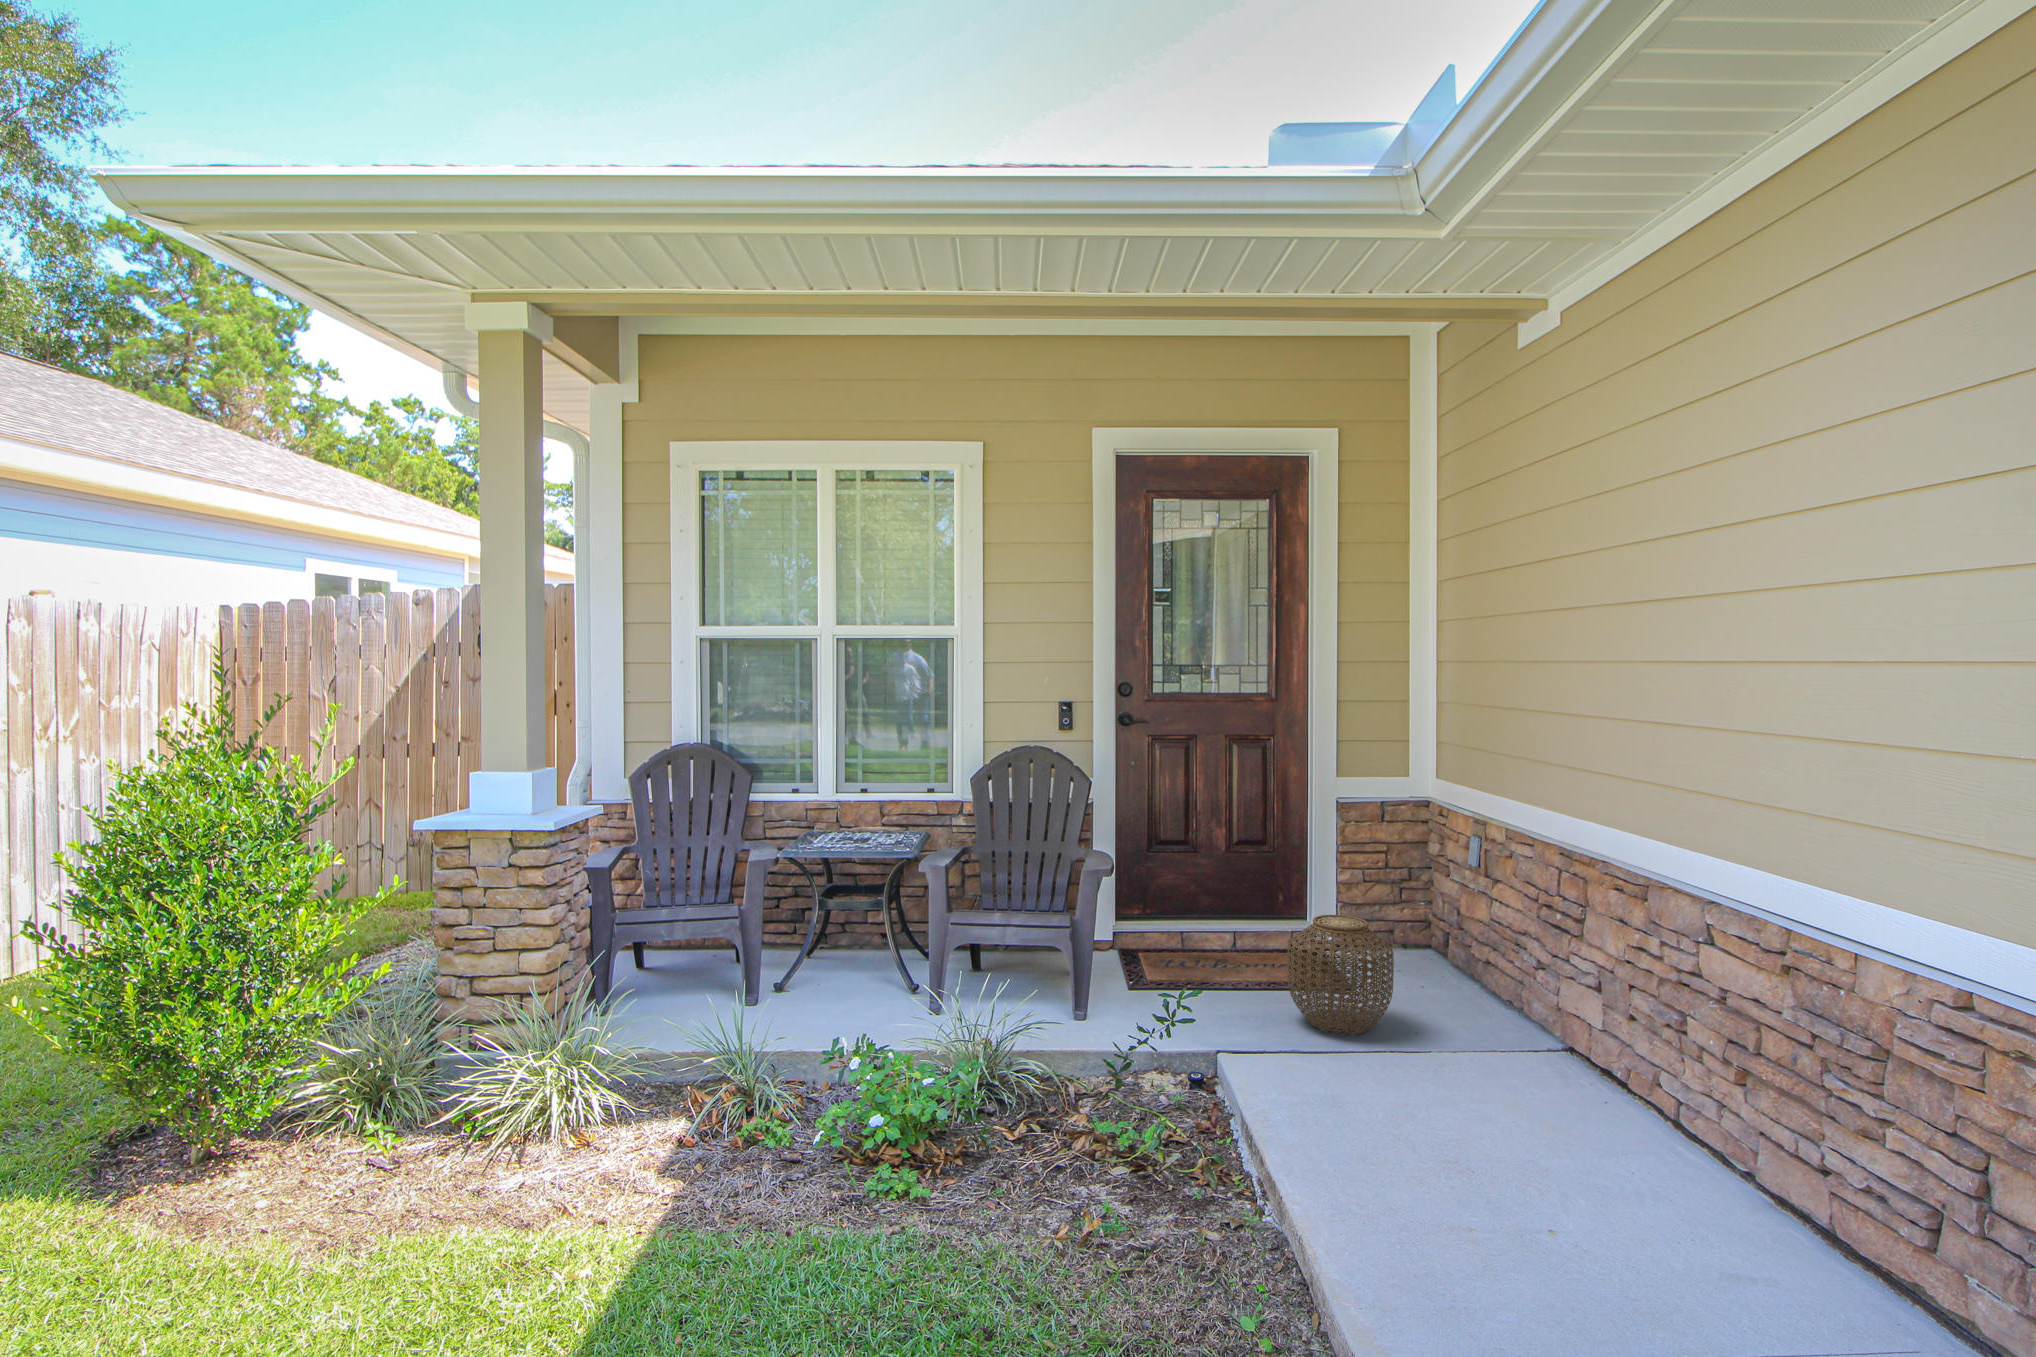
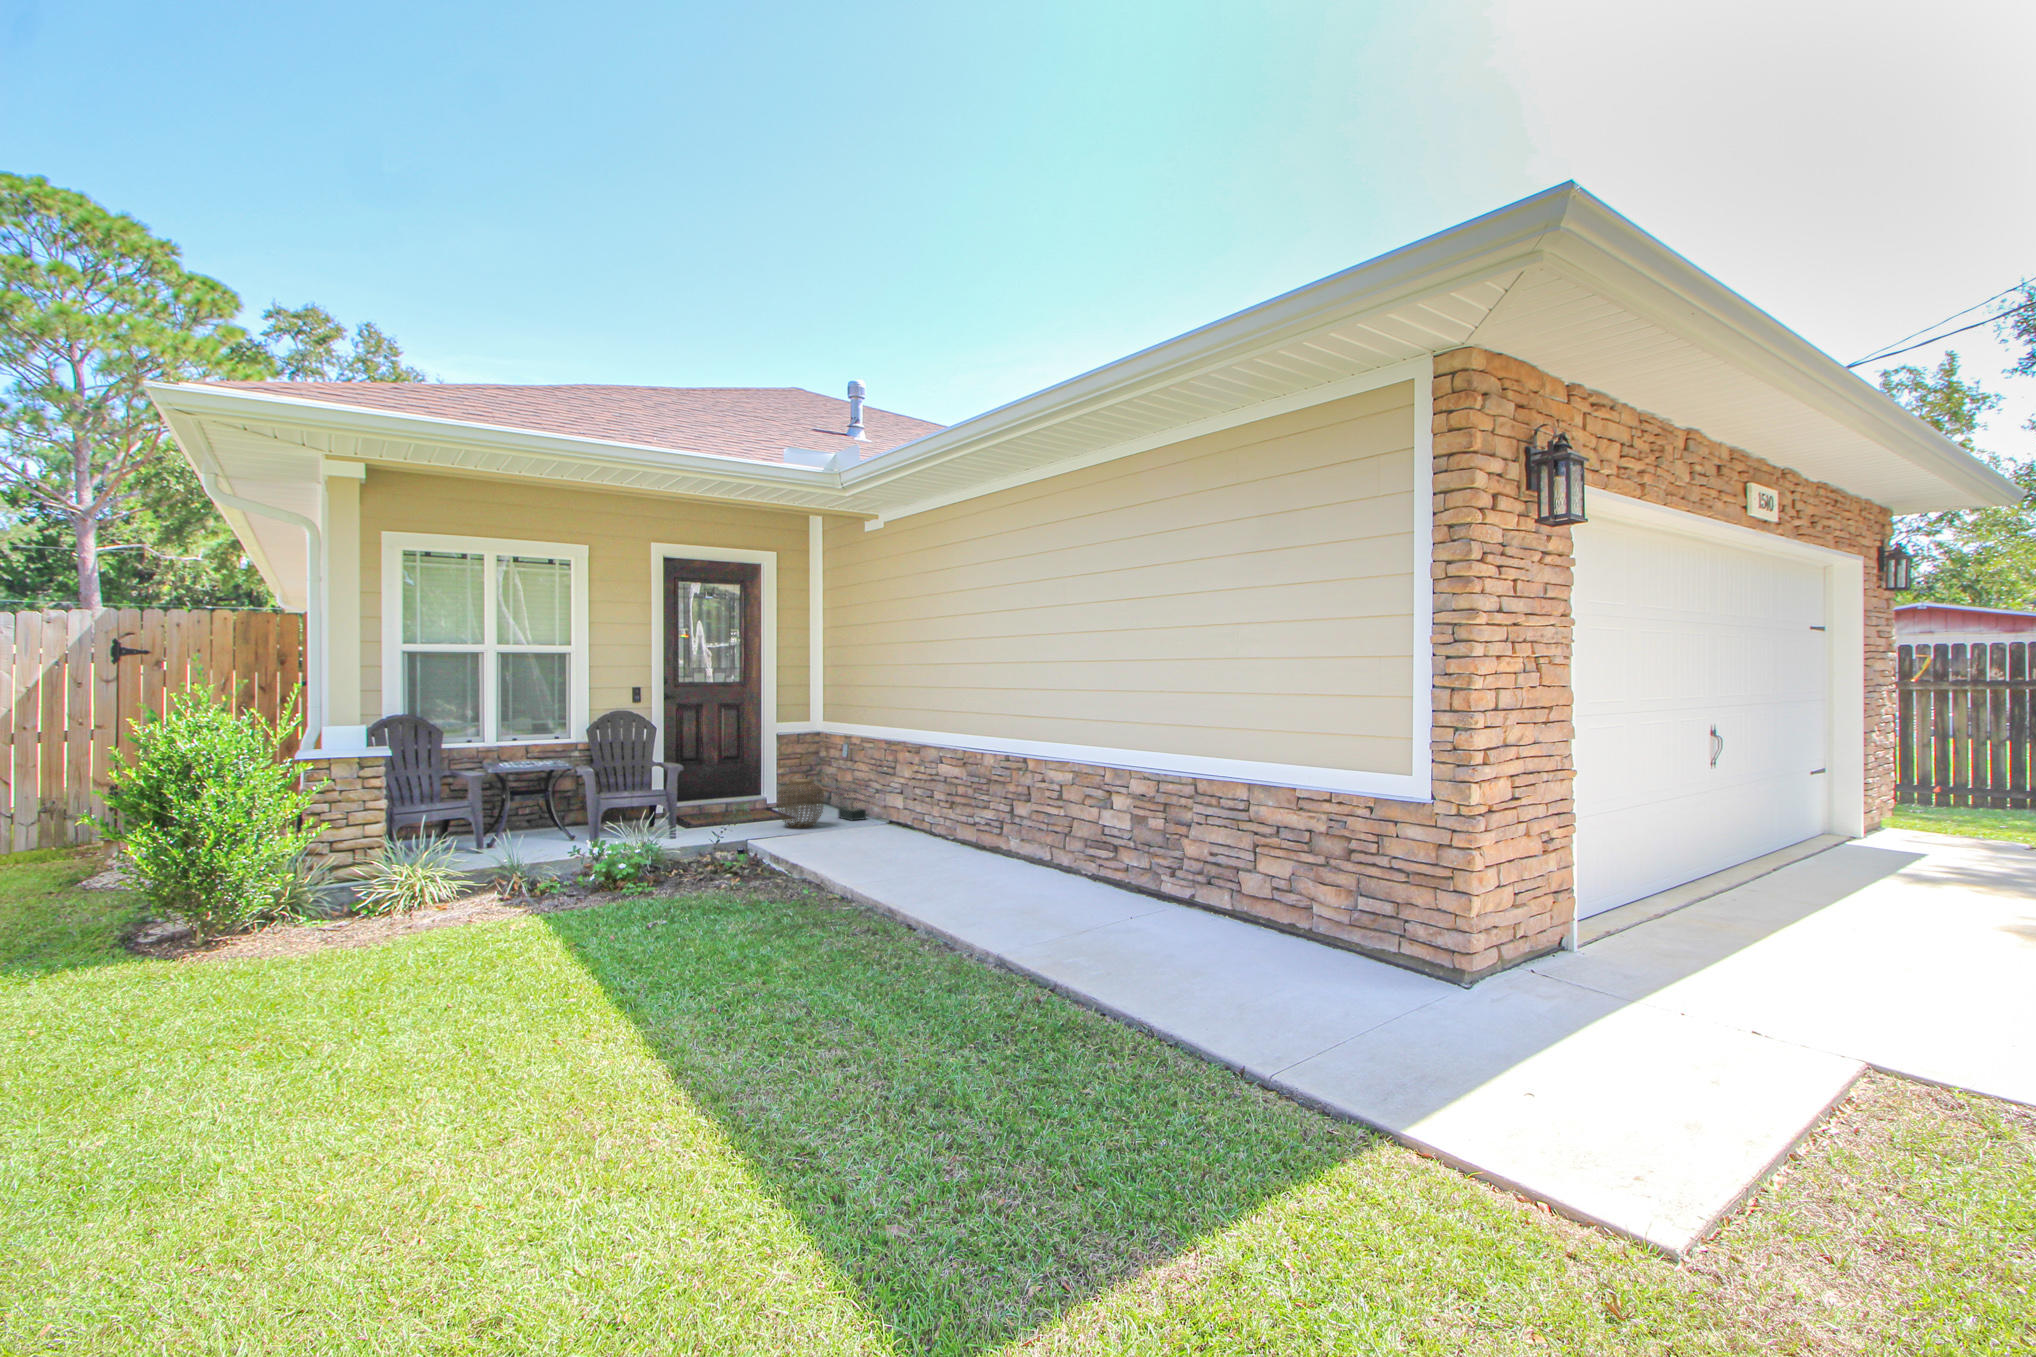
decorative plant: none [1430,922,1525,1026] -> present [833,781,867,820]

